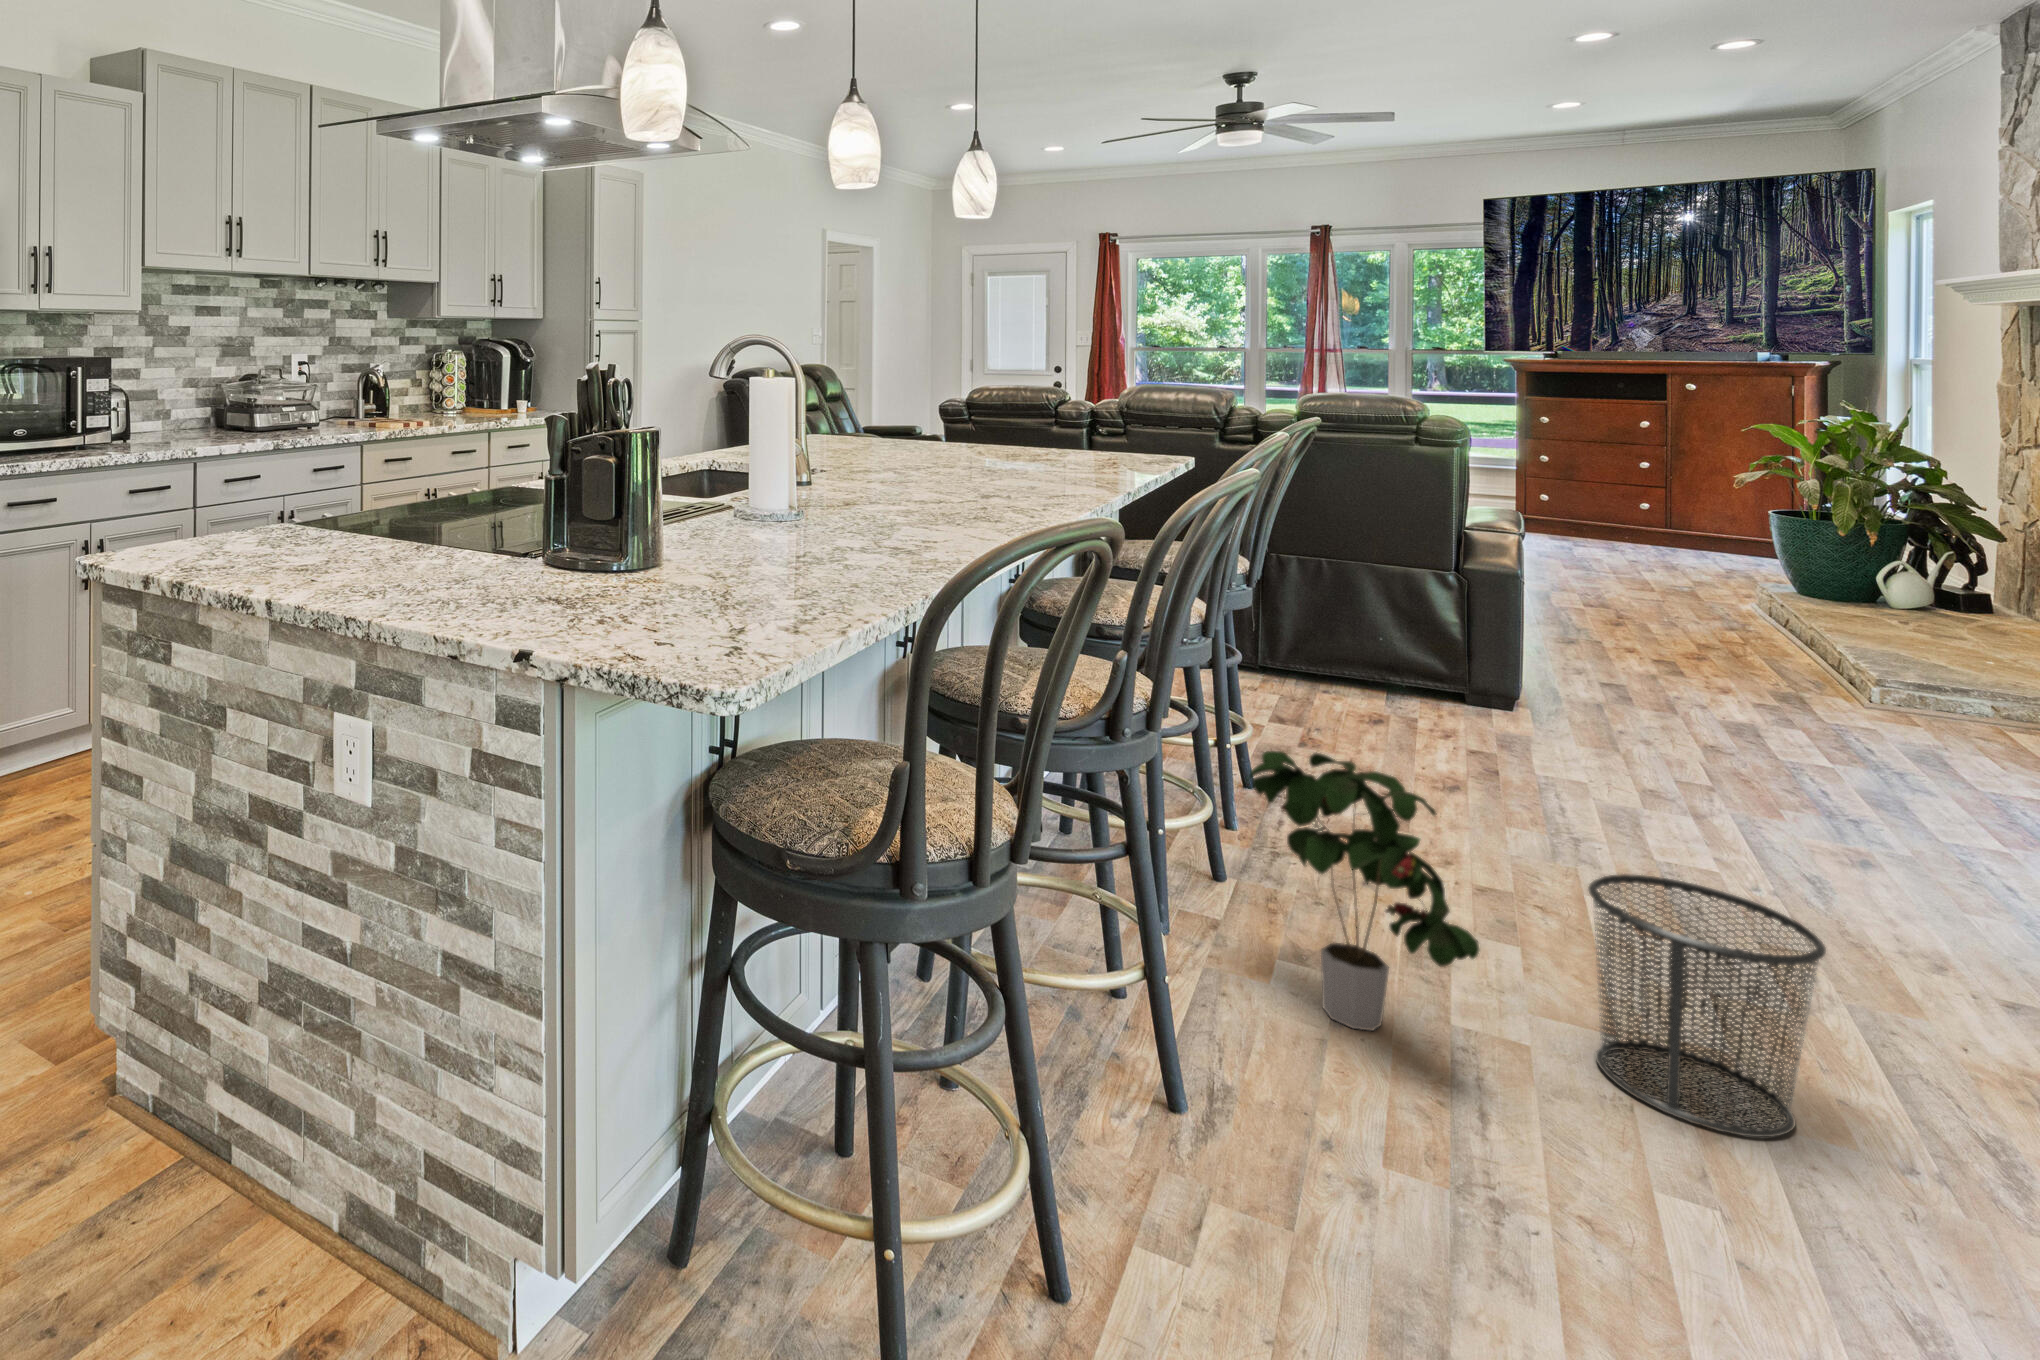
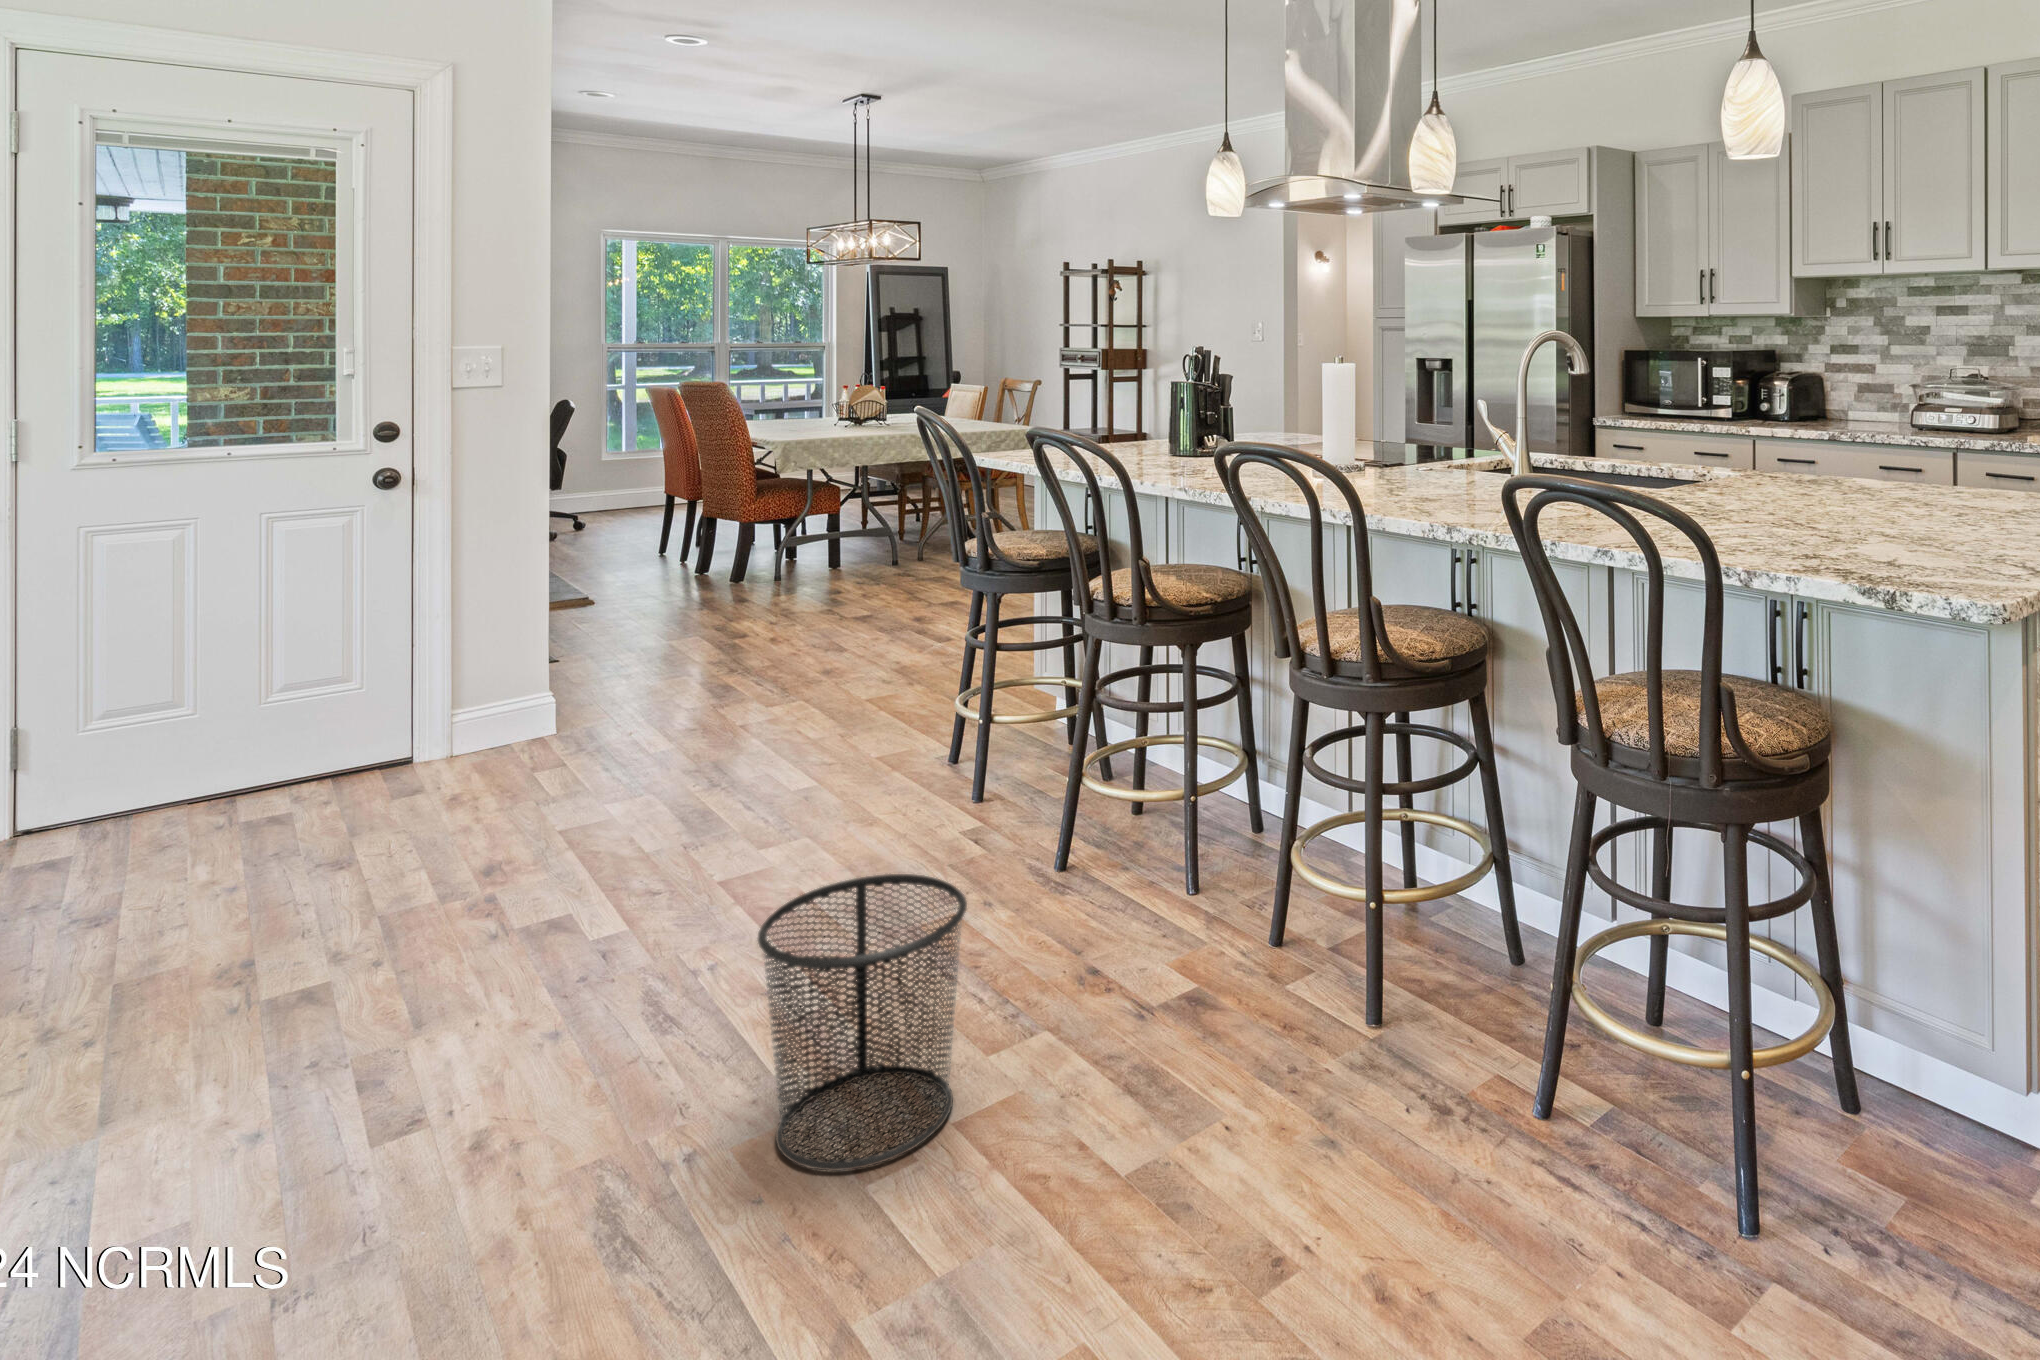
potted plant: present [1249,751,1479,1031] -> none [979,714,1226,994]

